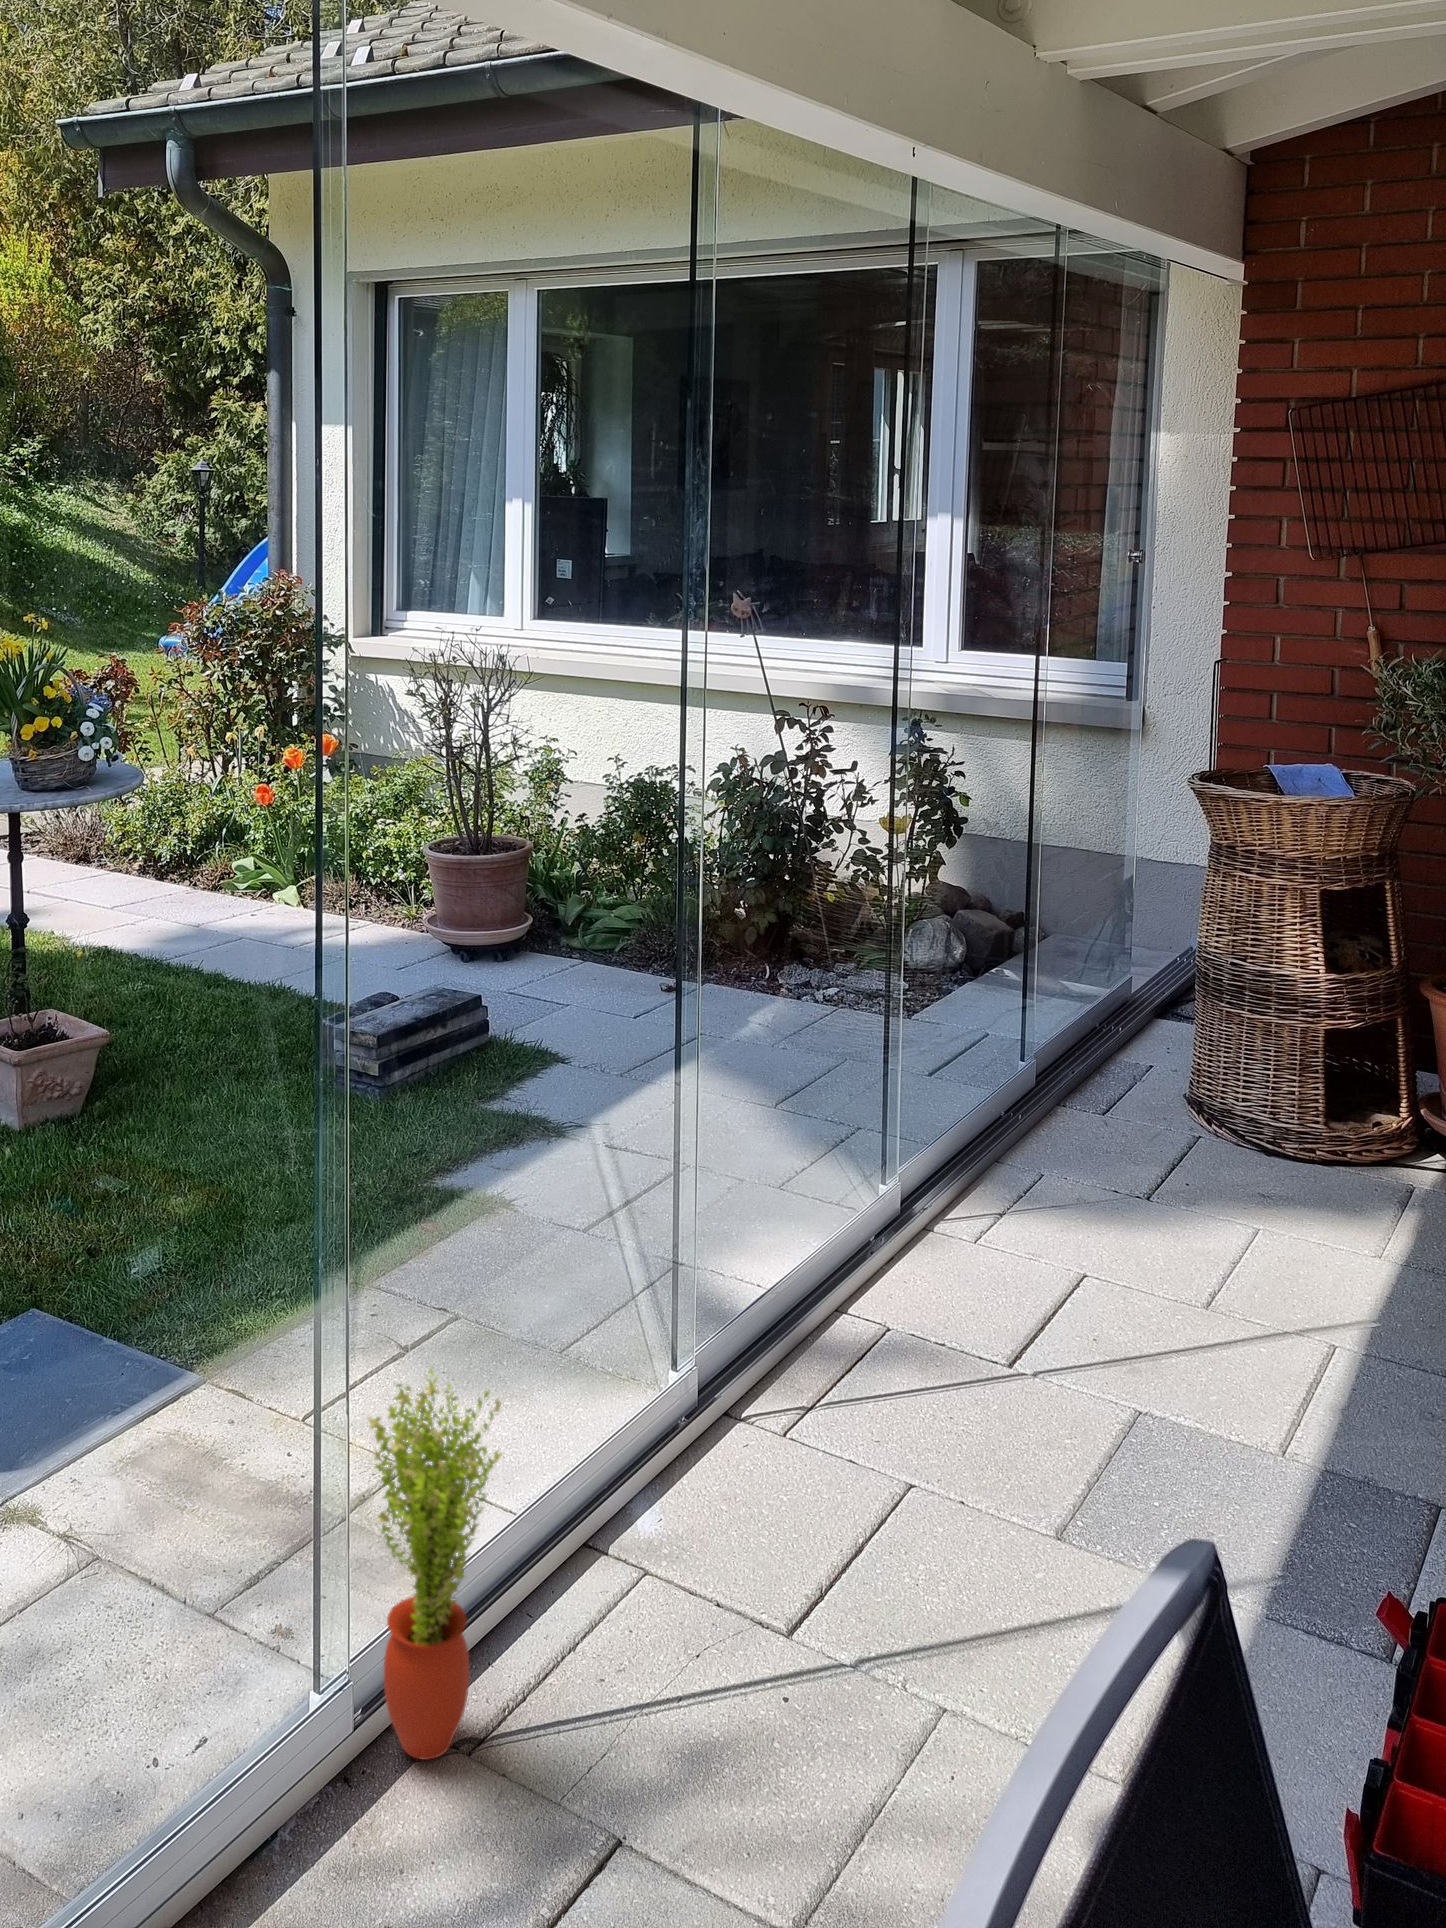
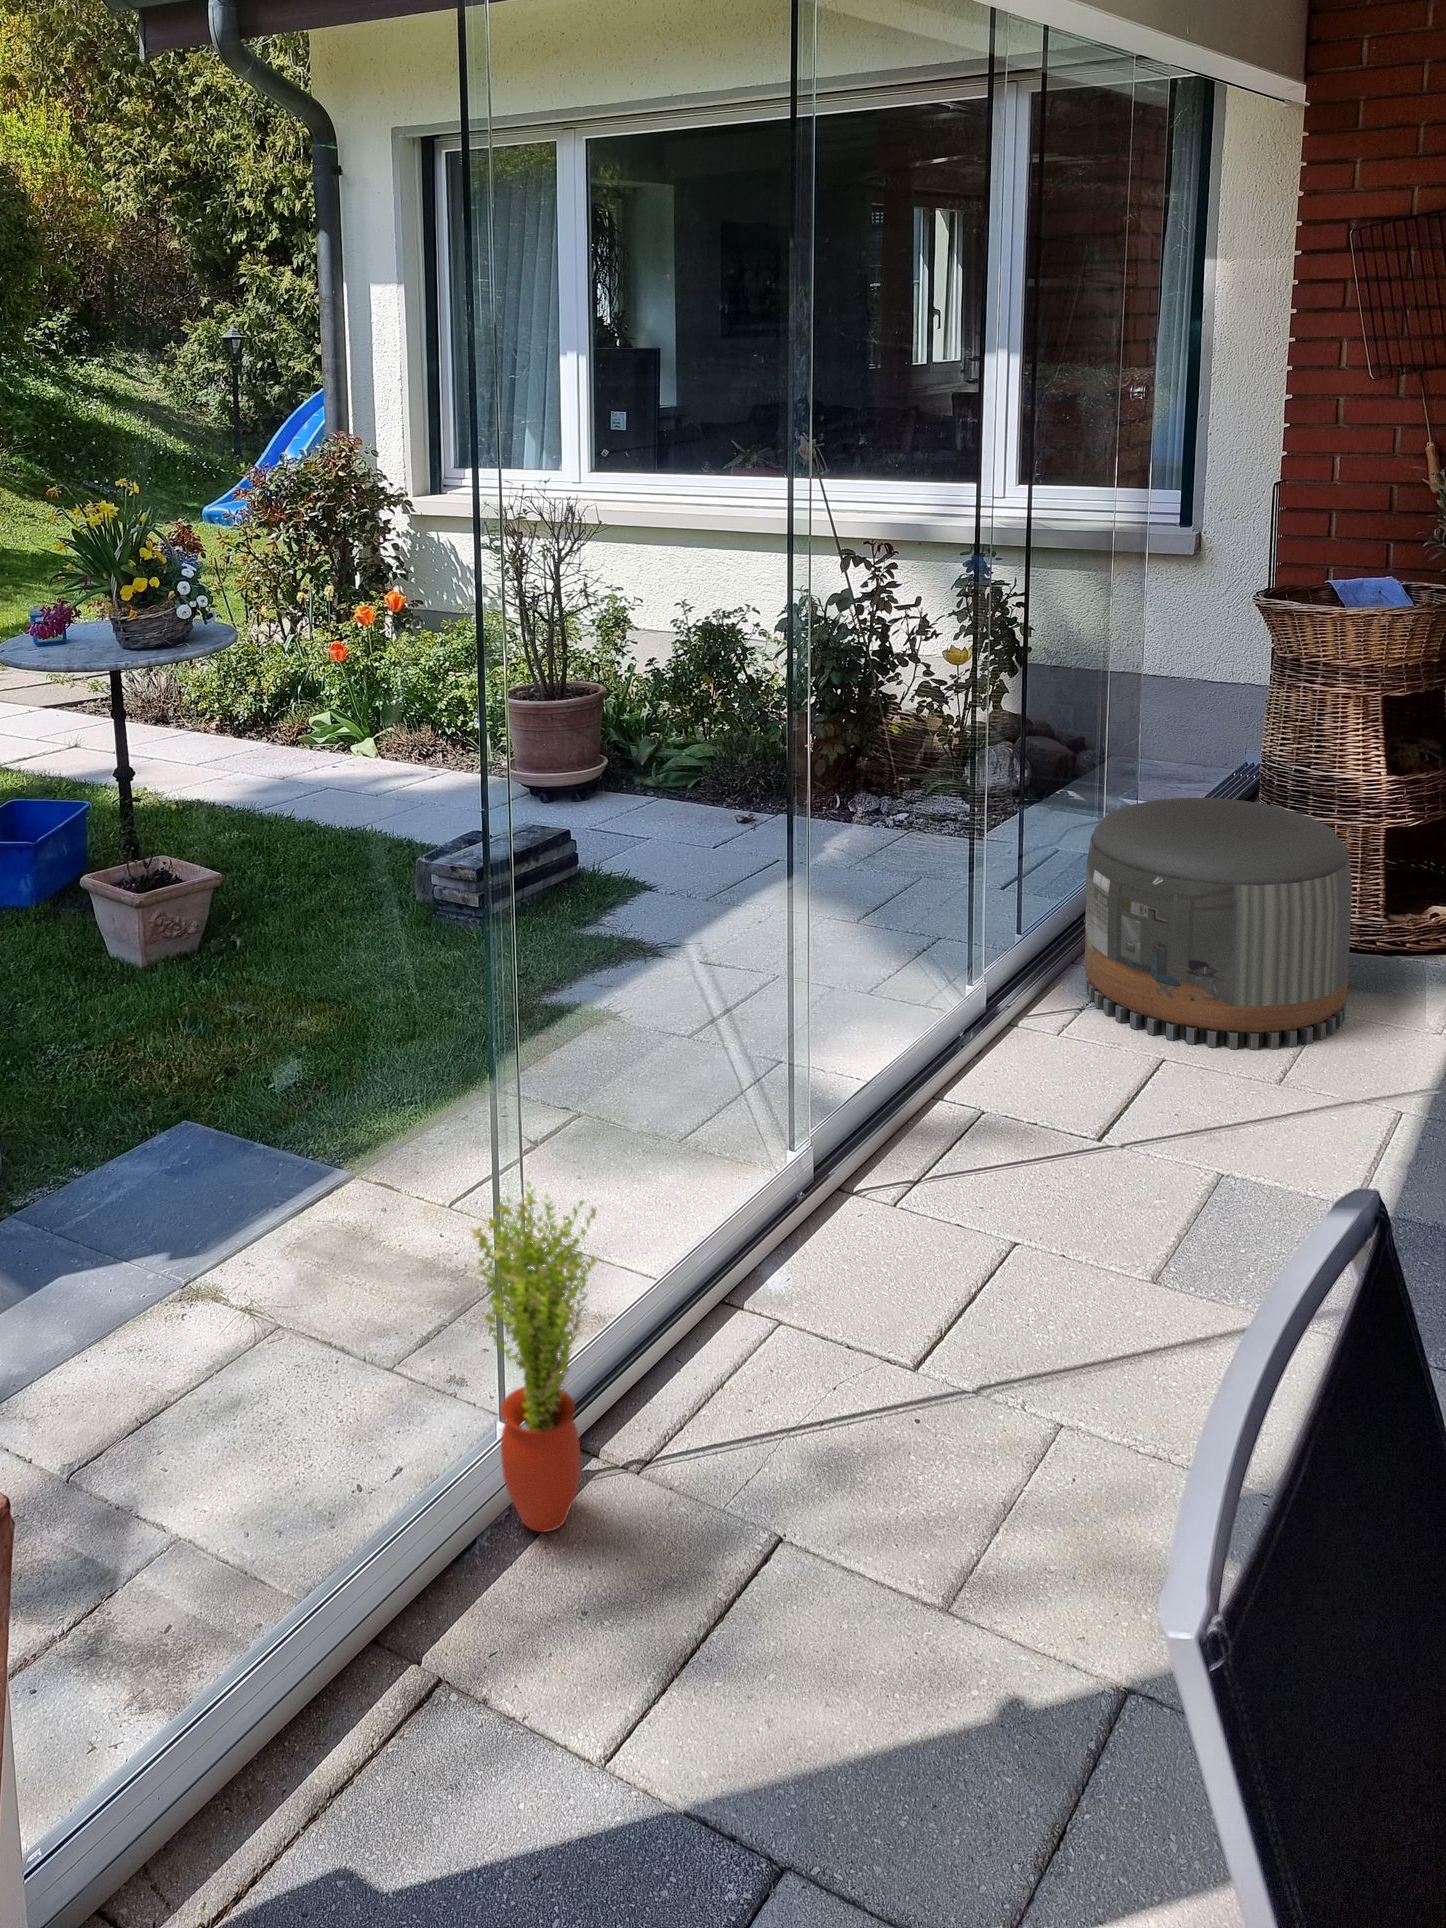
pouf: none [1012,990,1288,1262] -> present [1085,798,1352,1050]

